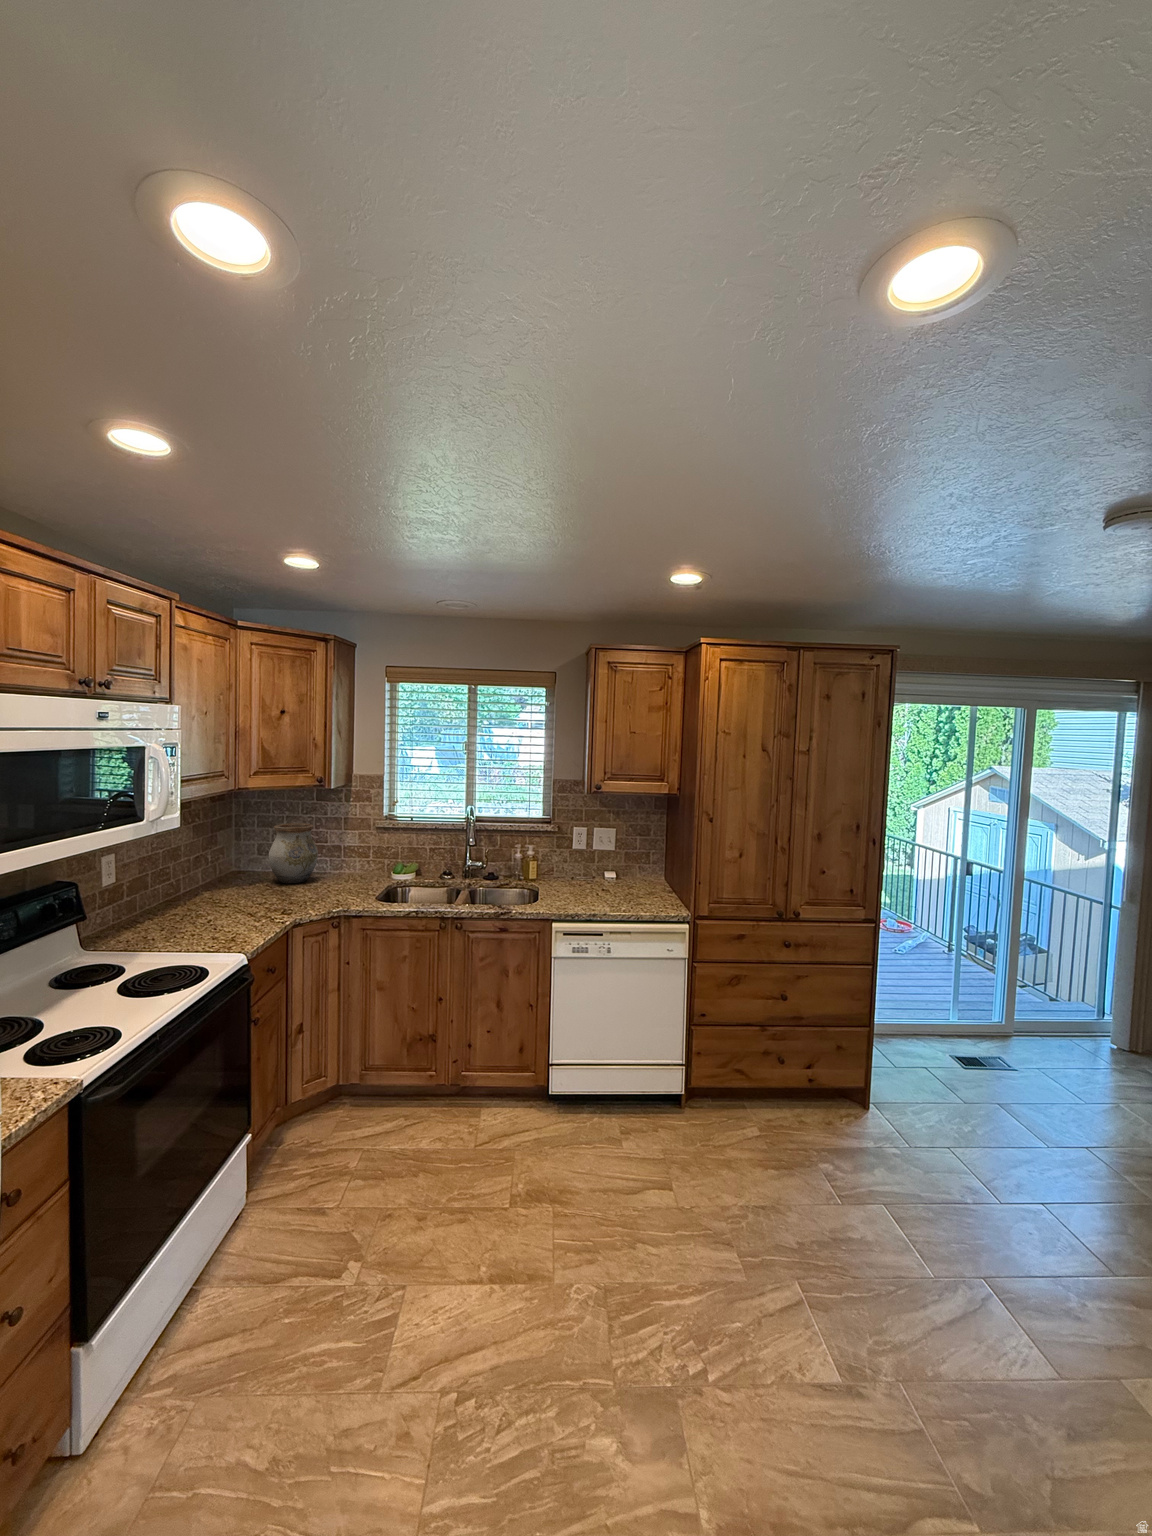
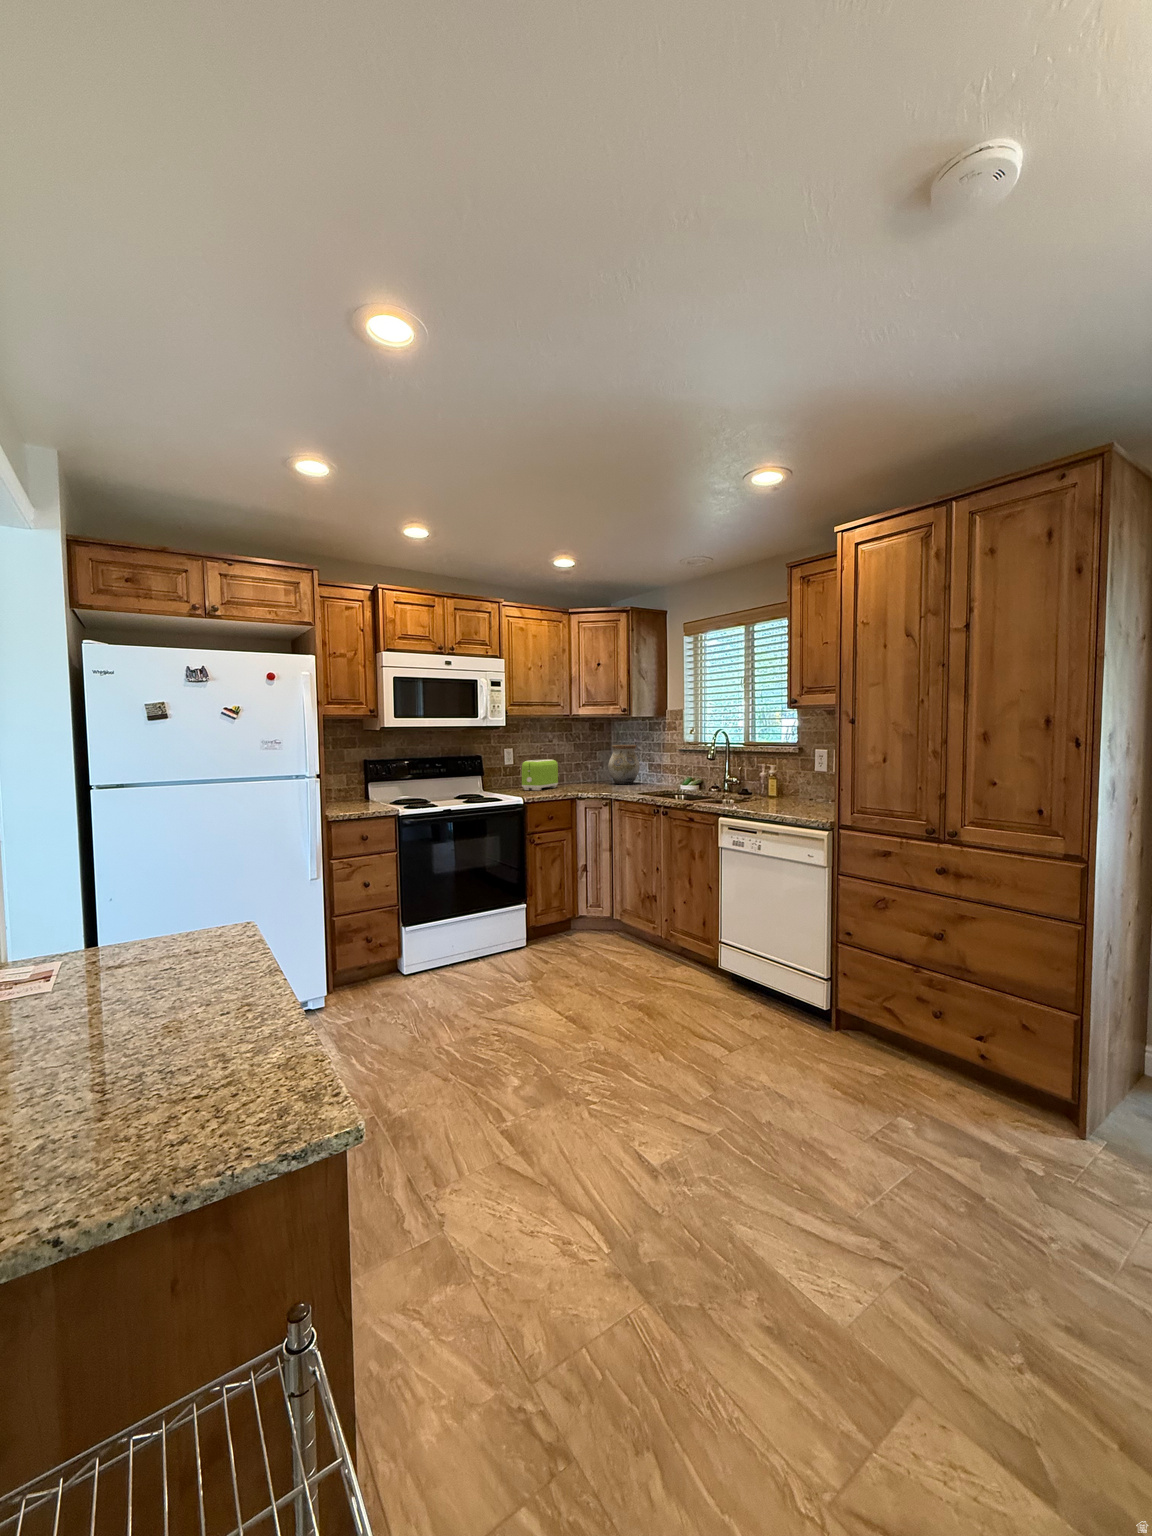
toaster: none [181,865,226,929] -> present [522,759,558,790]

